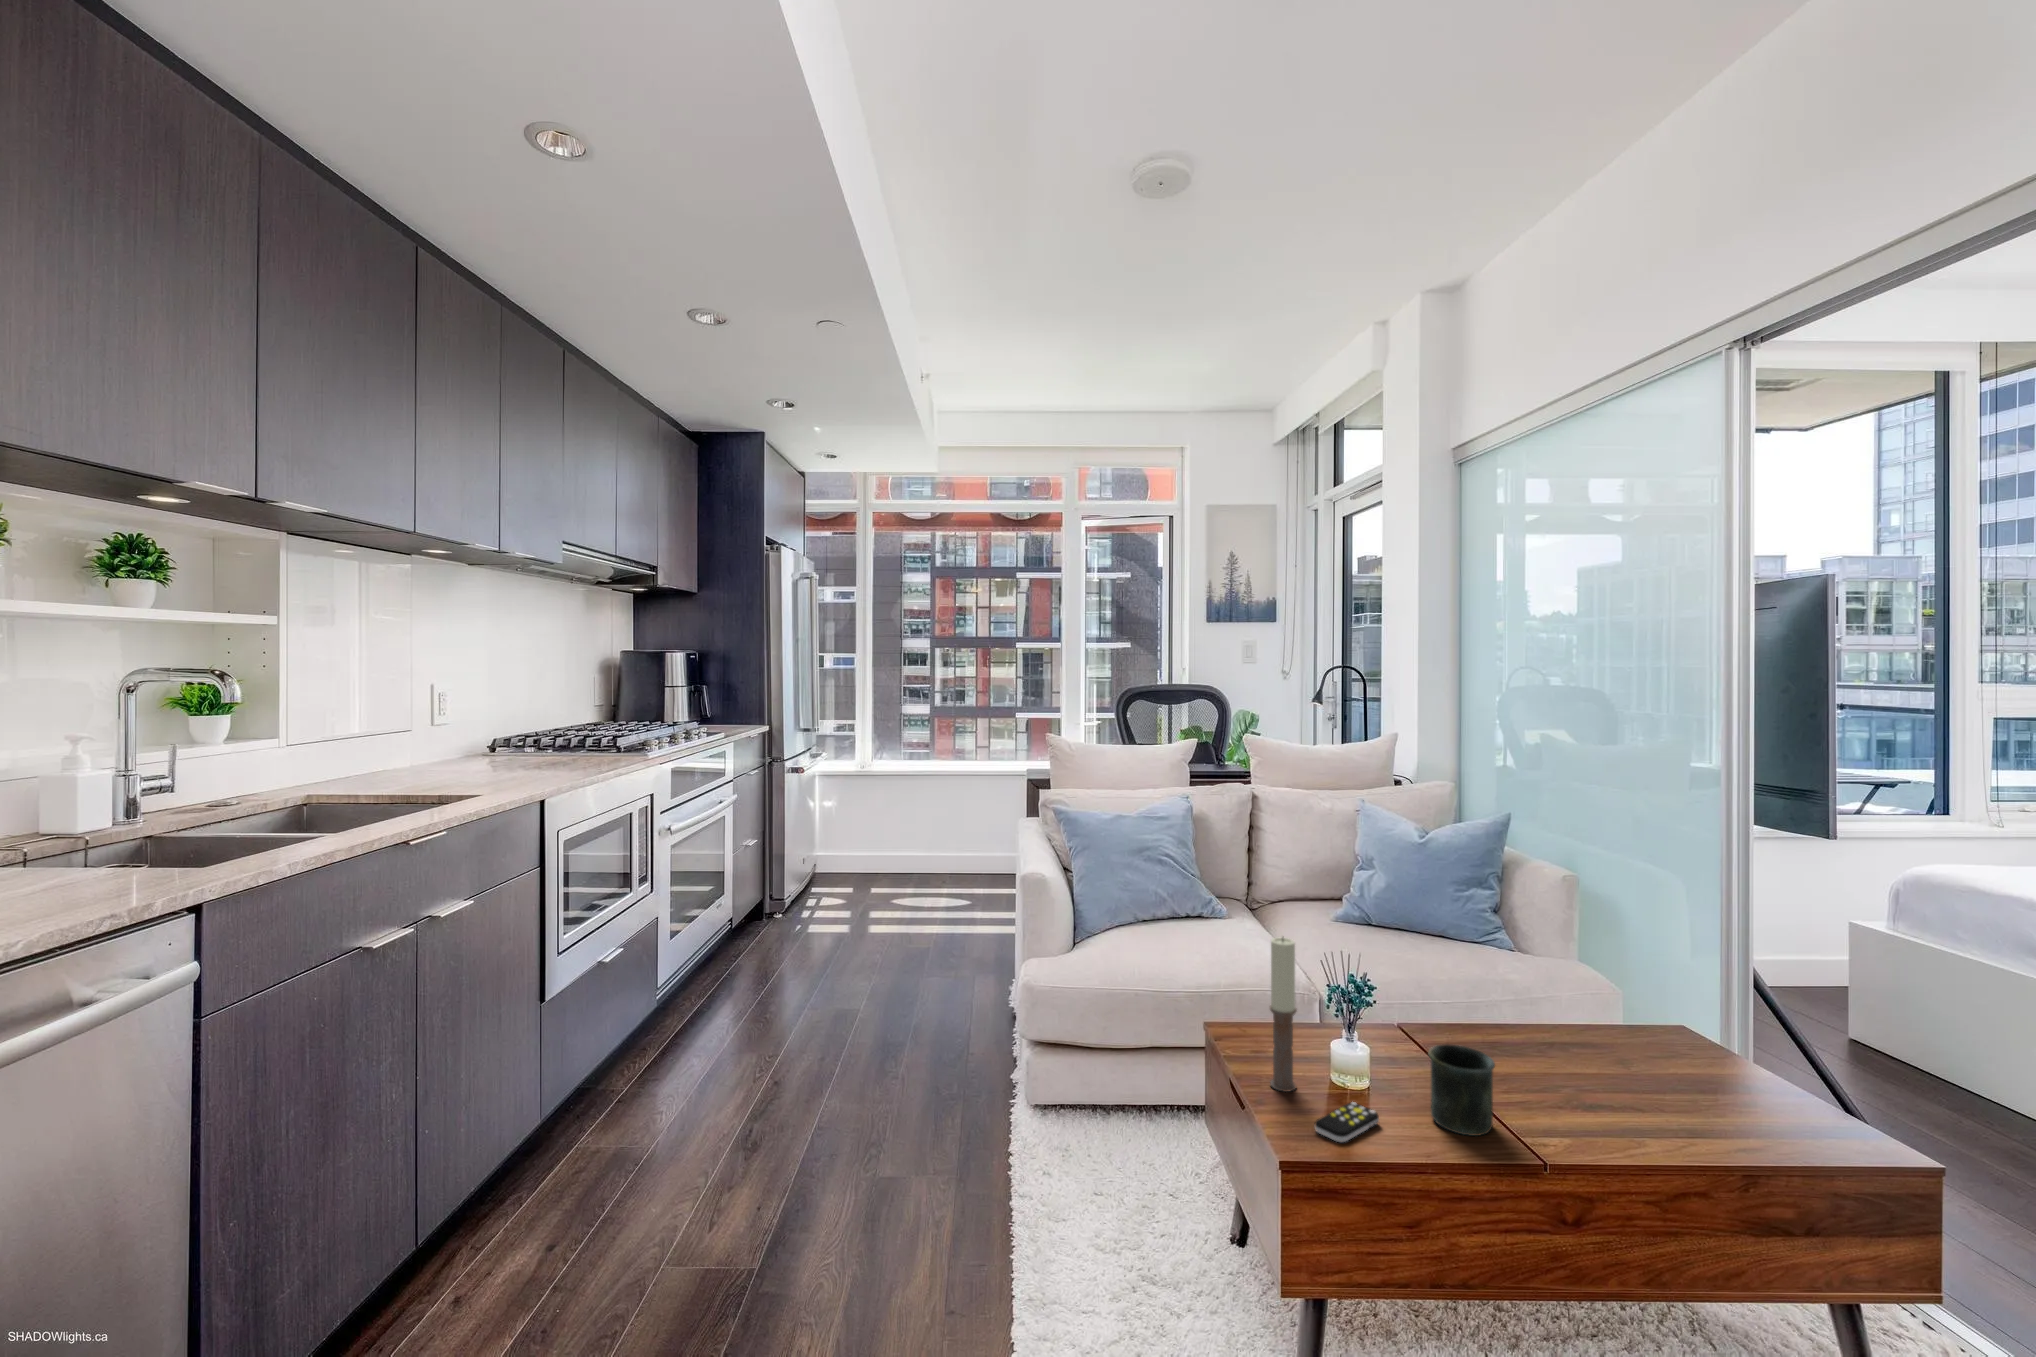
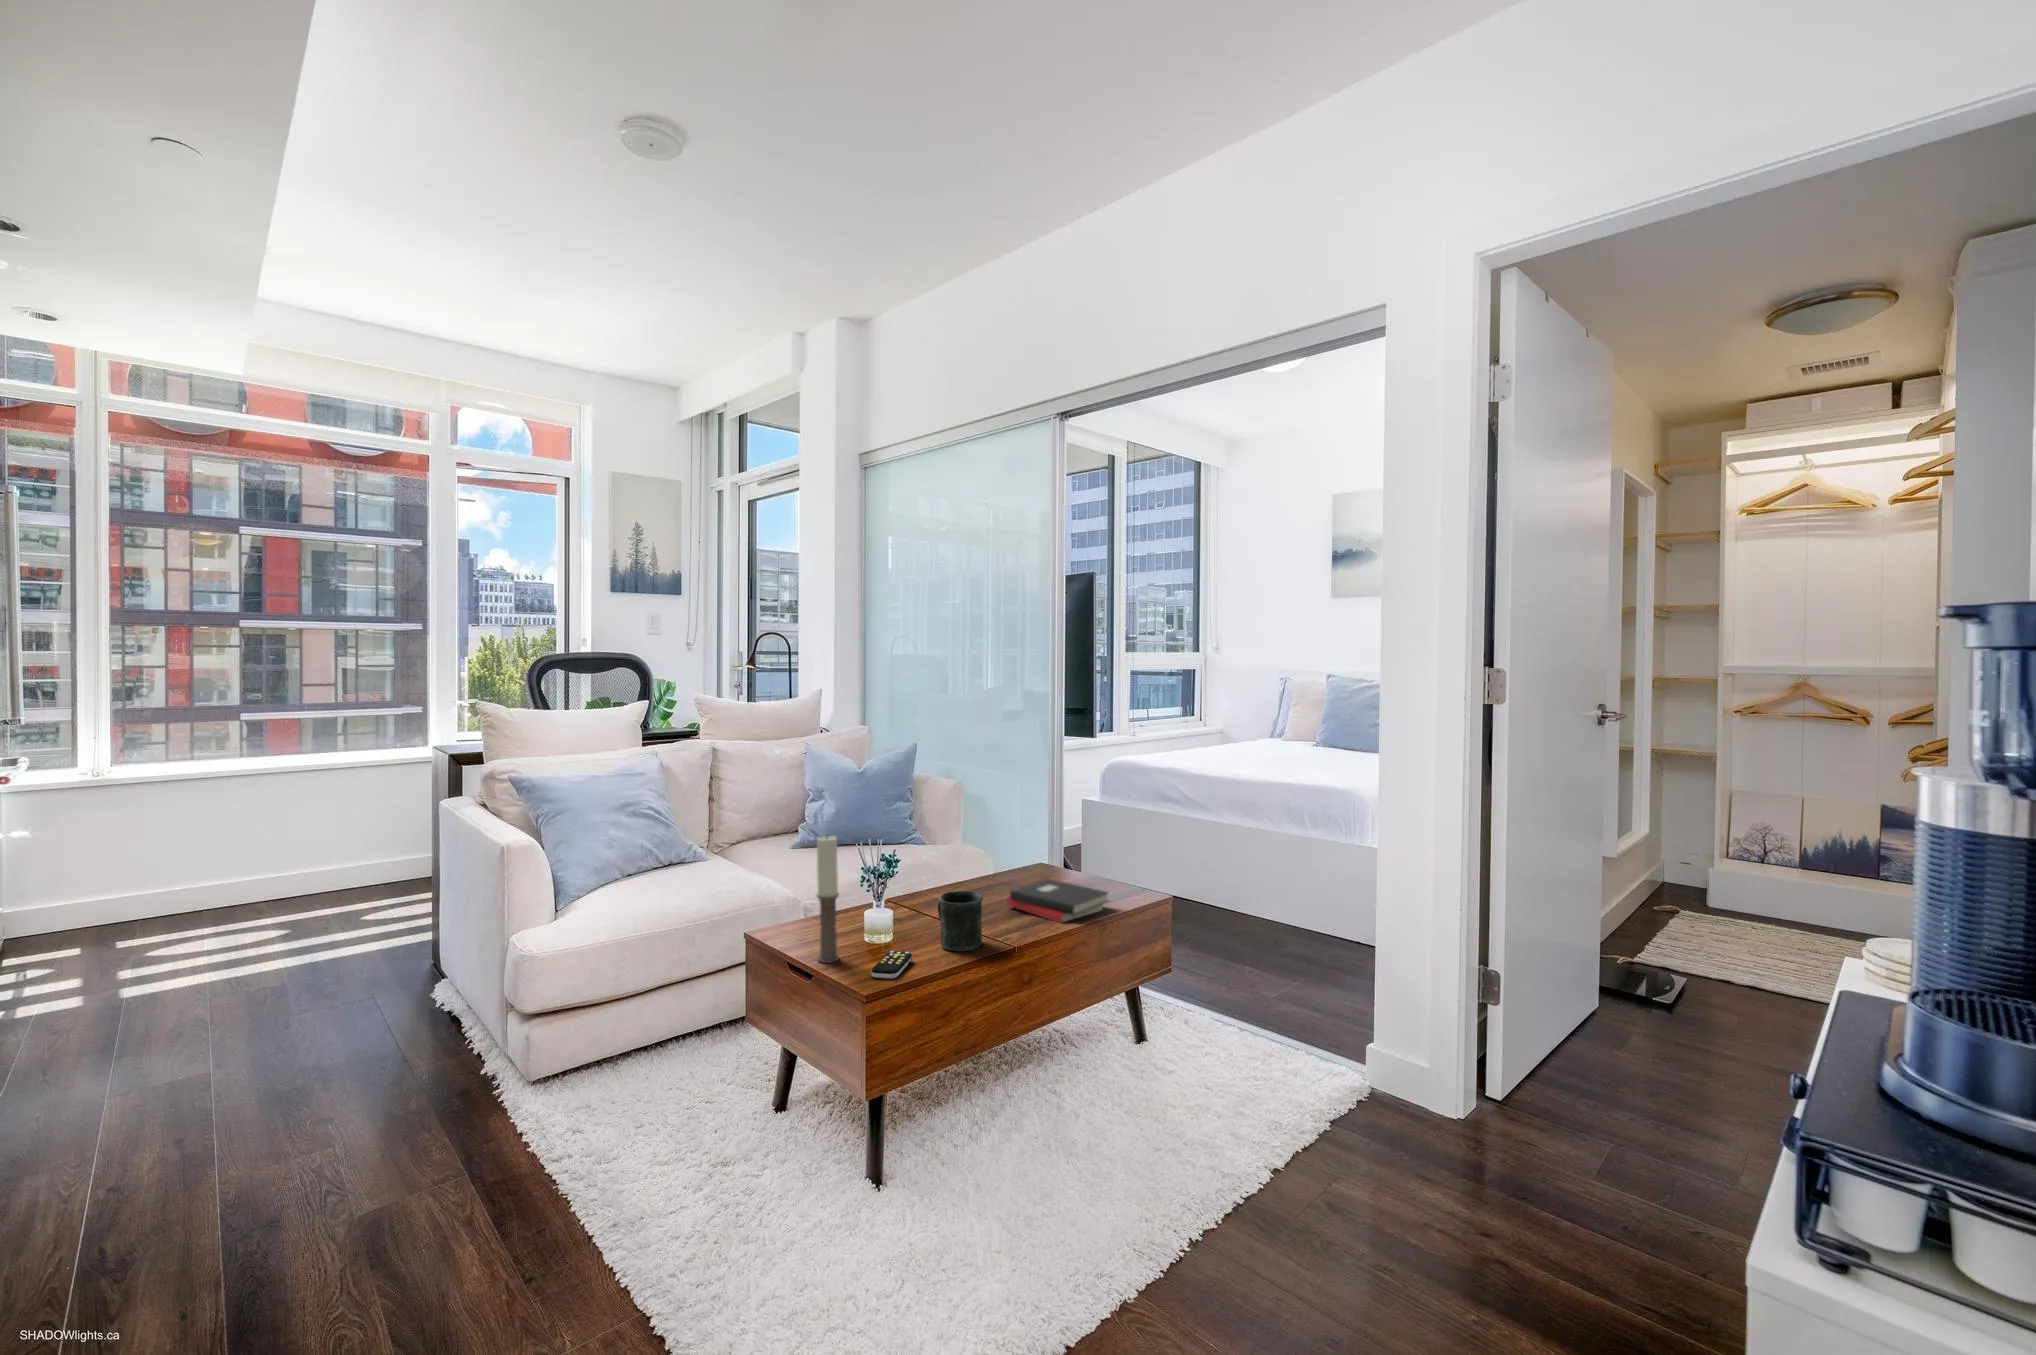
hardback book: none [1568,1056,1753,1139] -> present [1007,879,1109,923]

